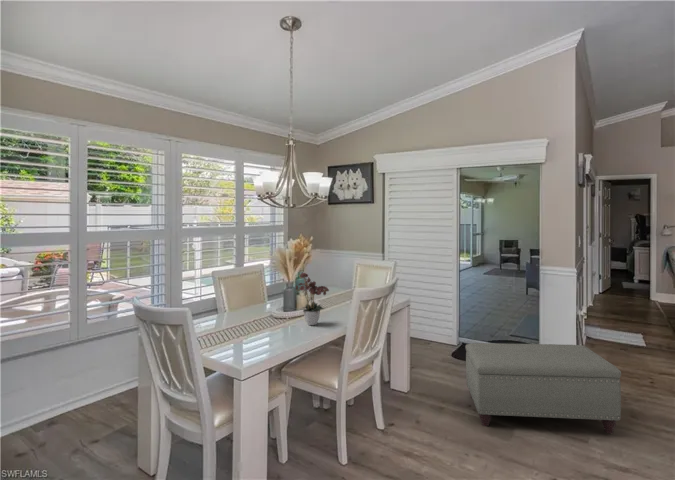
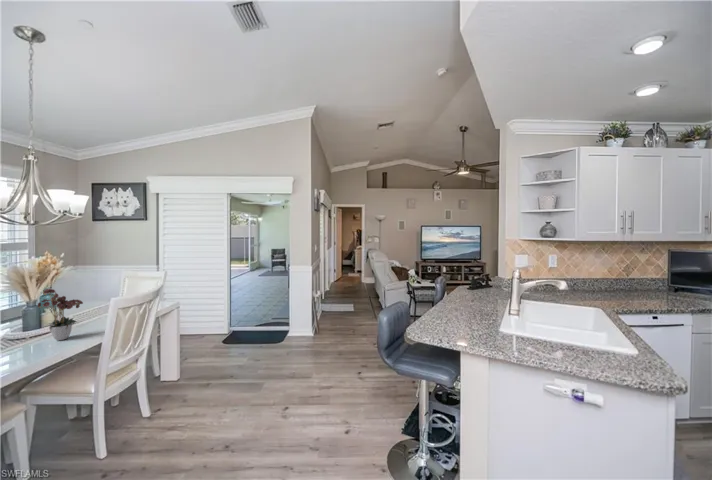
ottoman: present [466,343,621,433] -> none [229,316,328,390]

